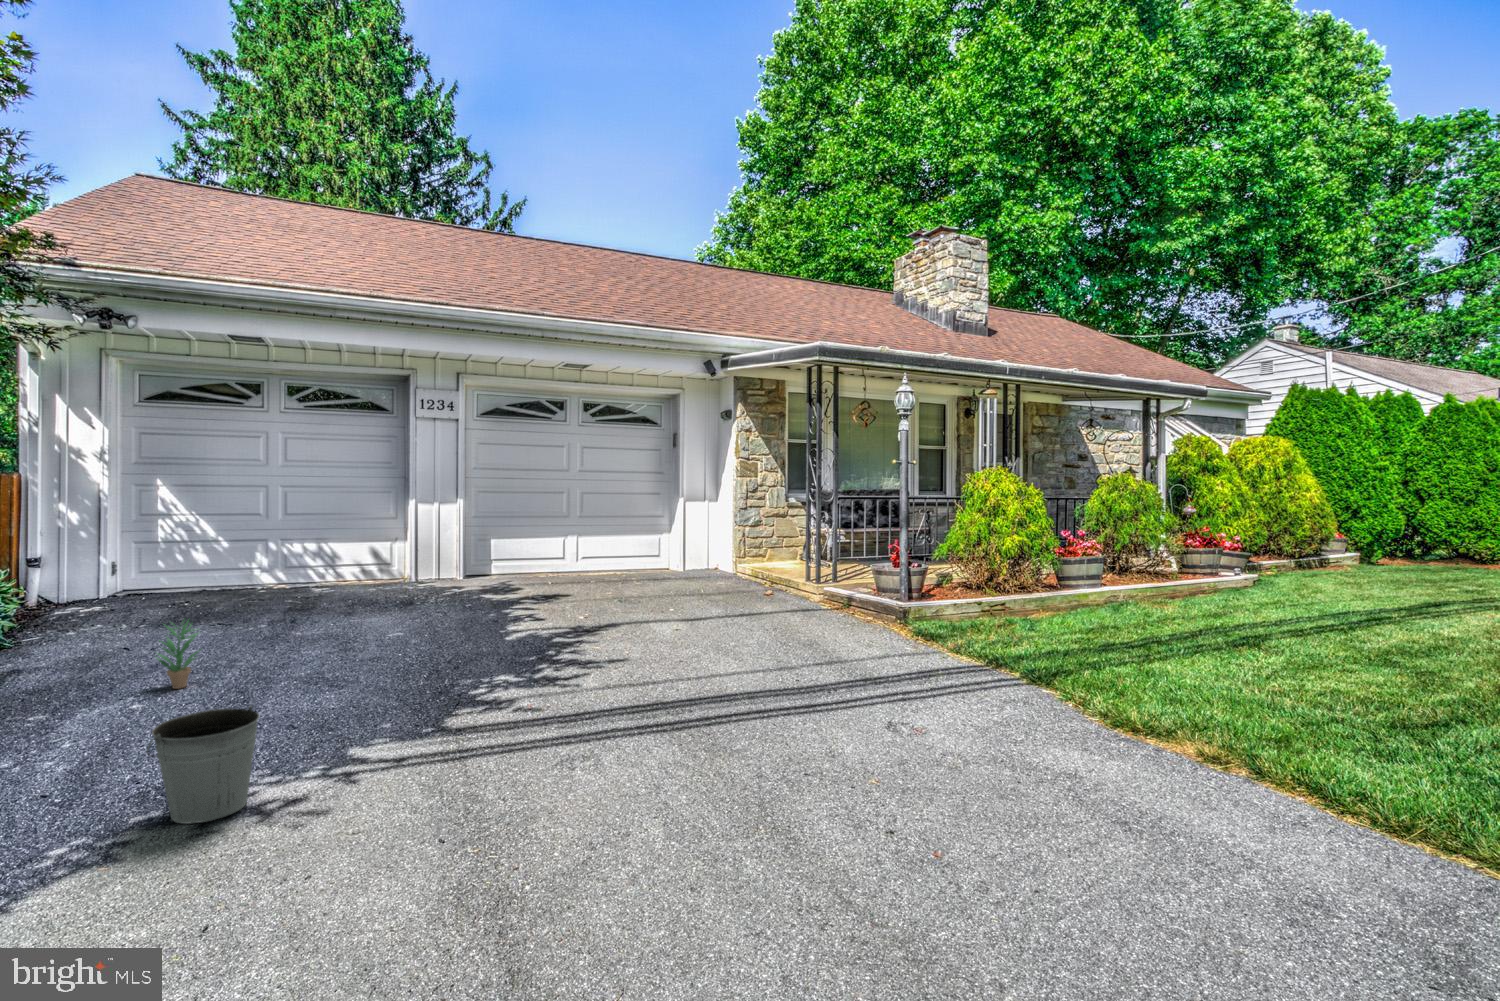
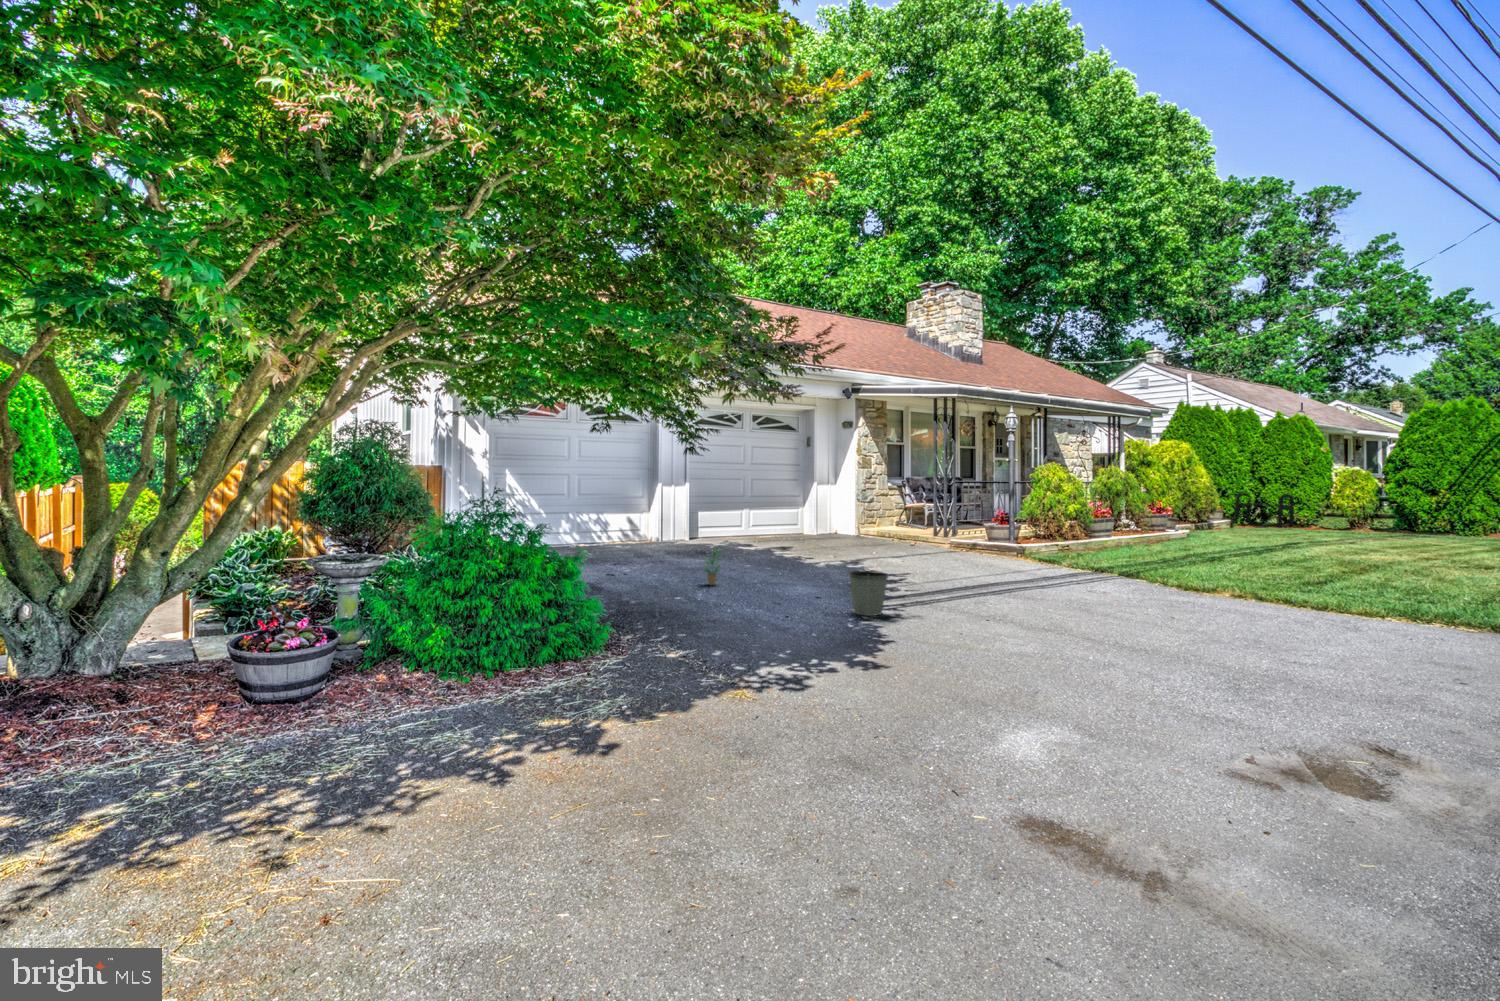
bench: none [1368,512,1469,567] -> present [1234,493,1294,527]

